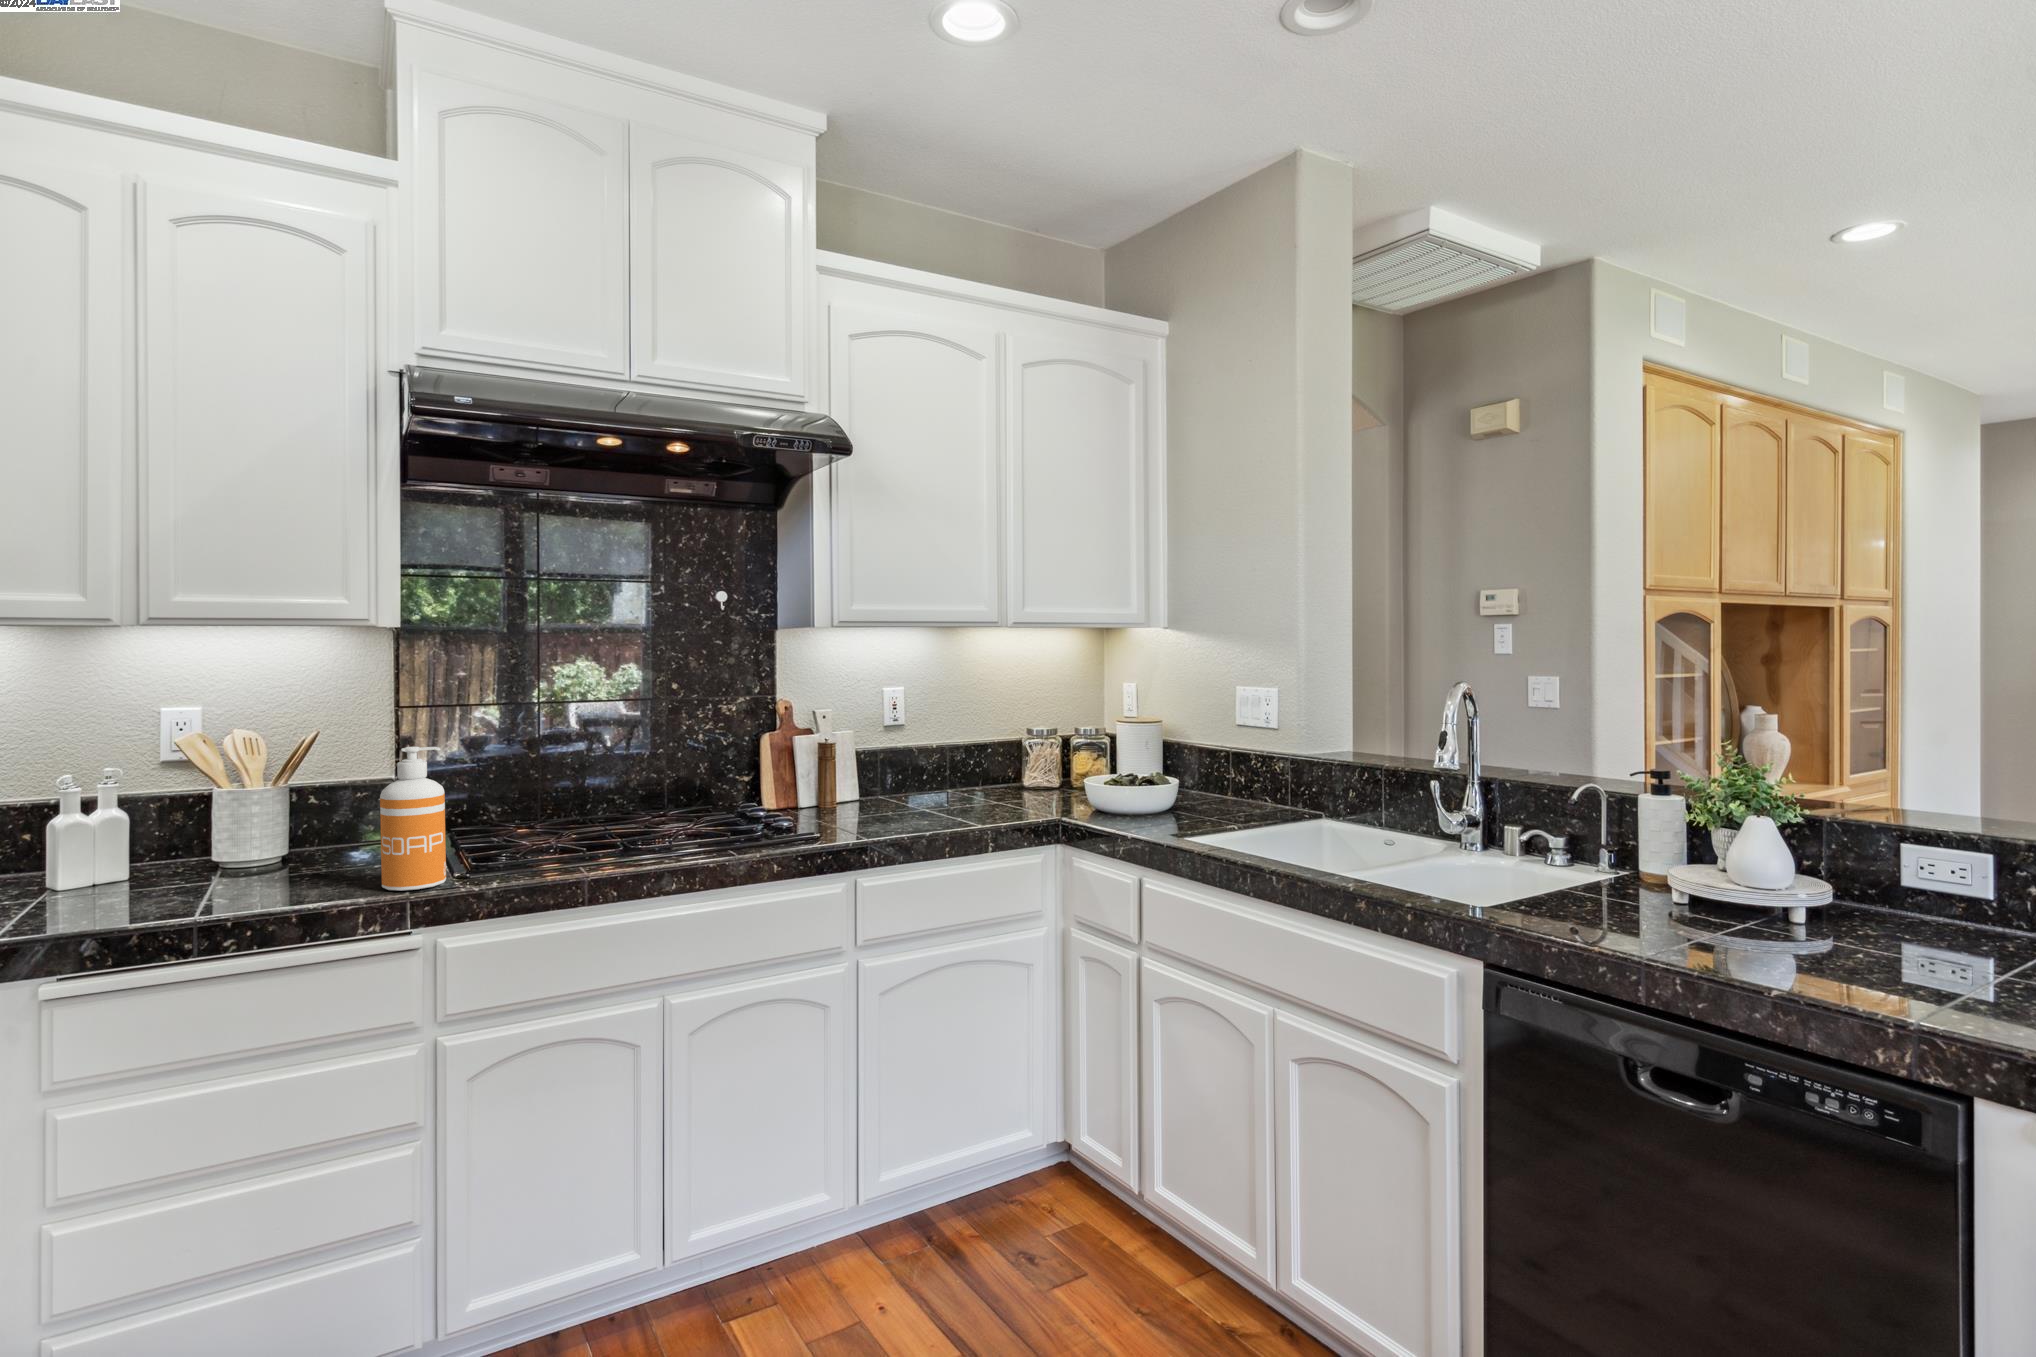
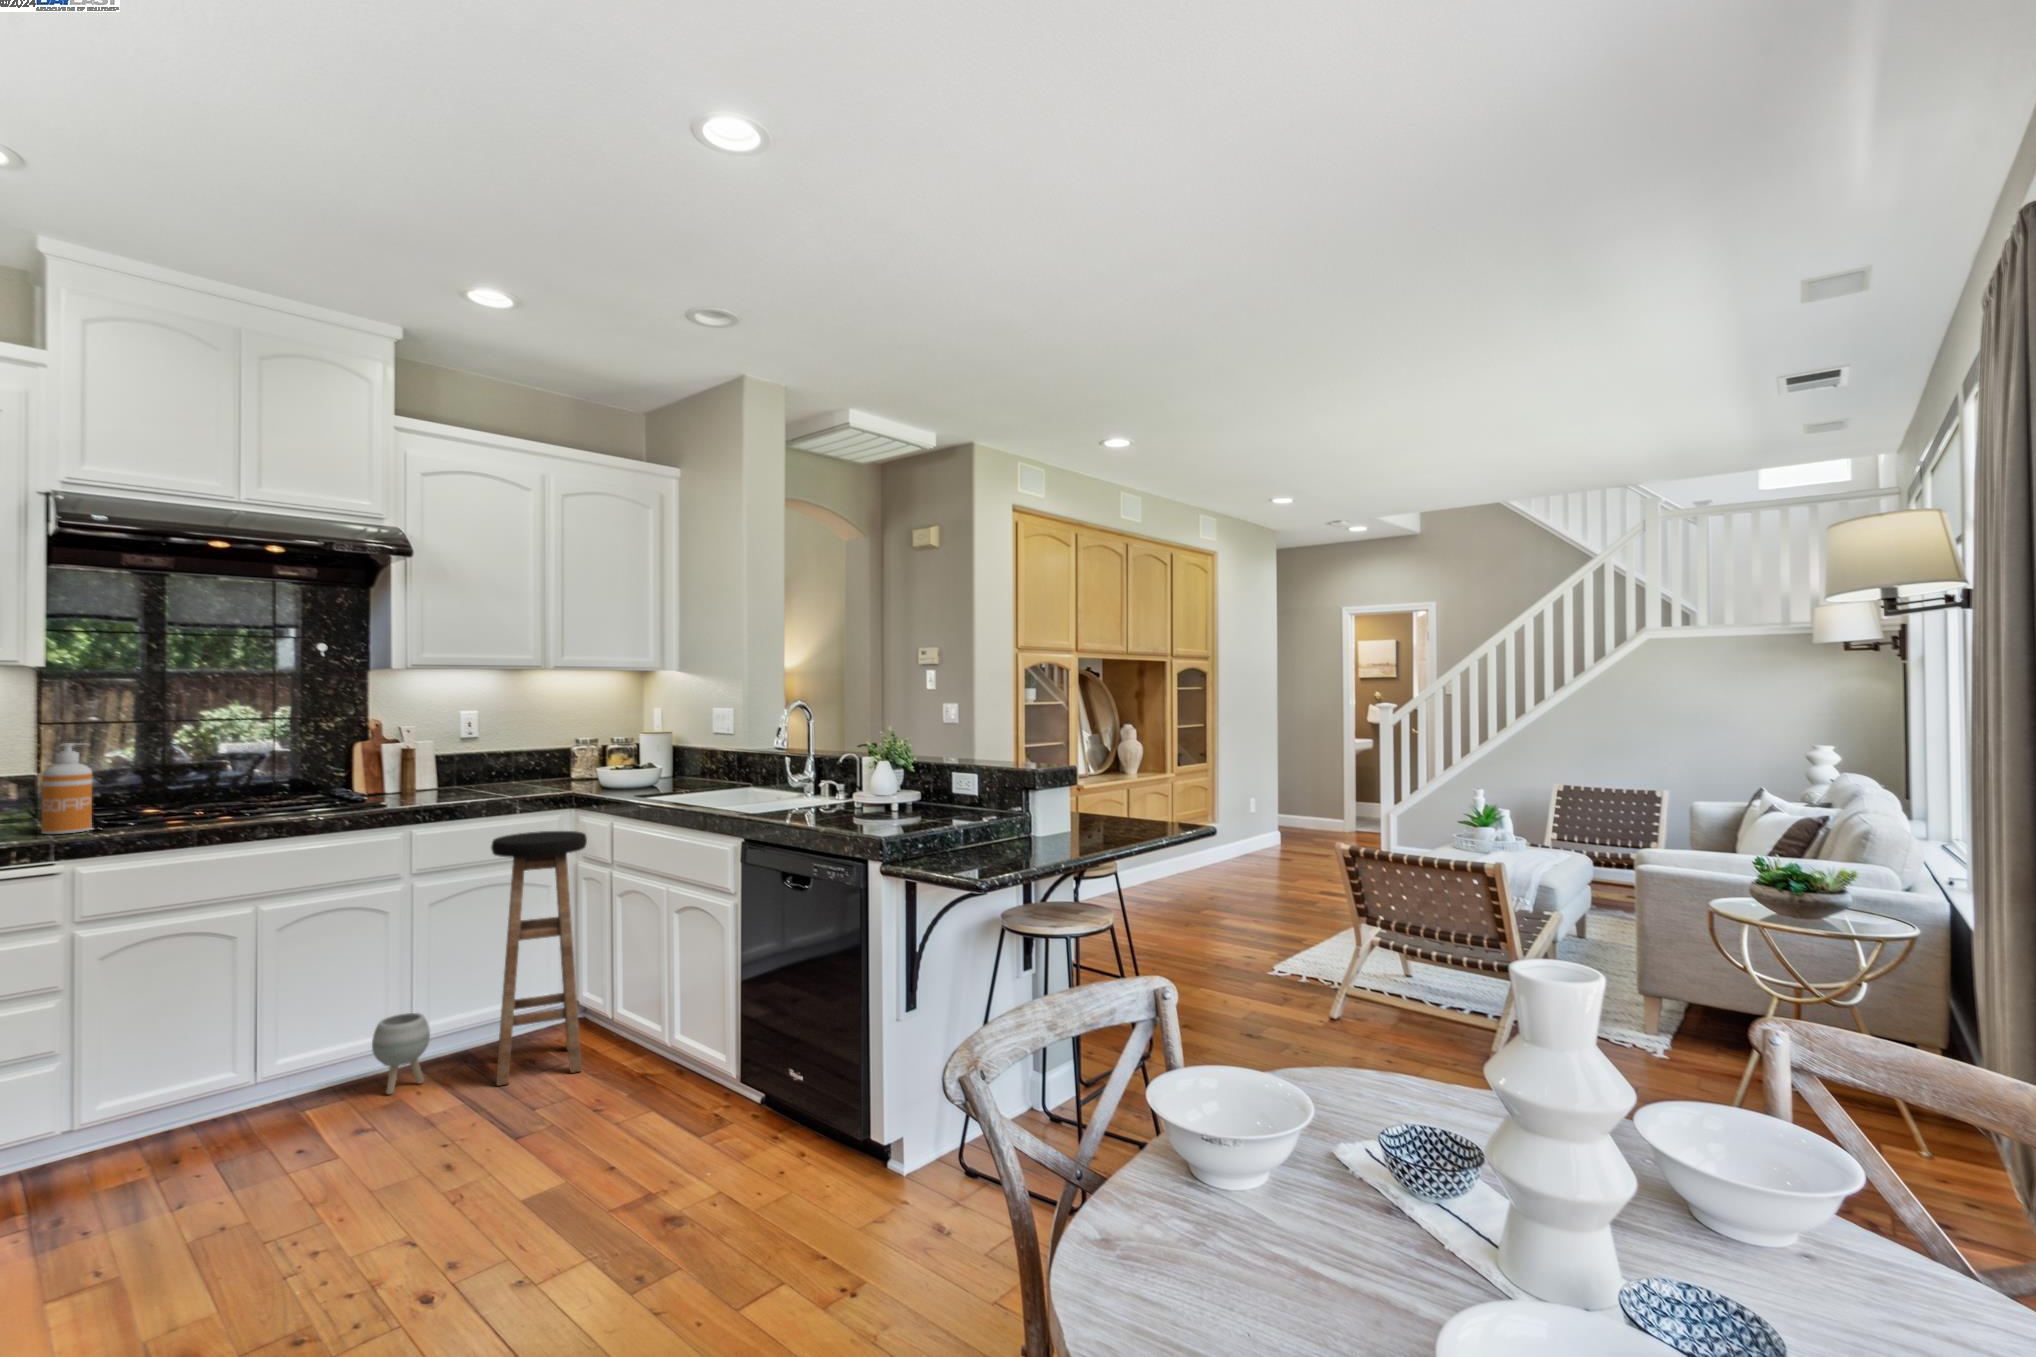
bar stool: none [975,887,1117,1313] -> present [491,831,587,1086]
planter: none [815,1167,892,1303] -> present [372,1013,430,1094]

